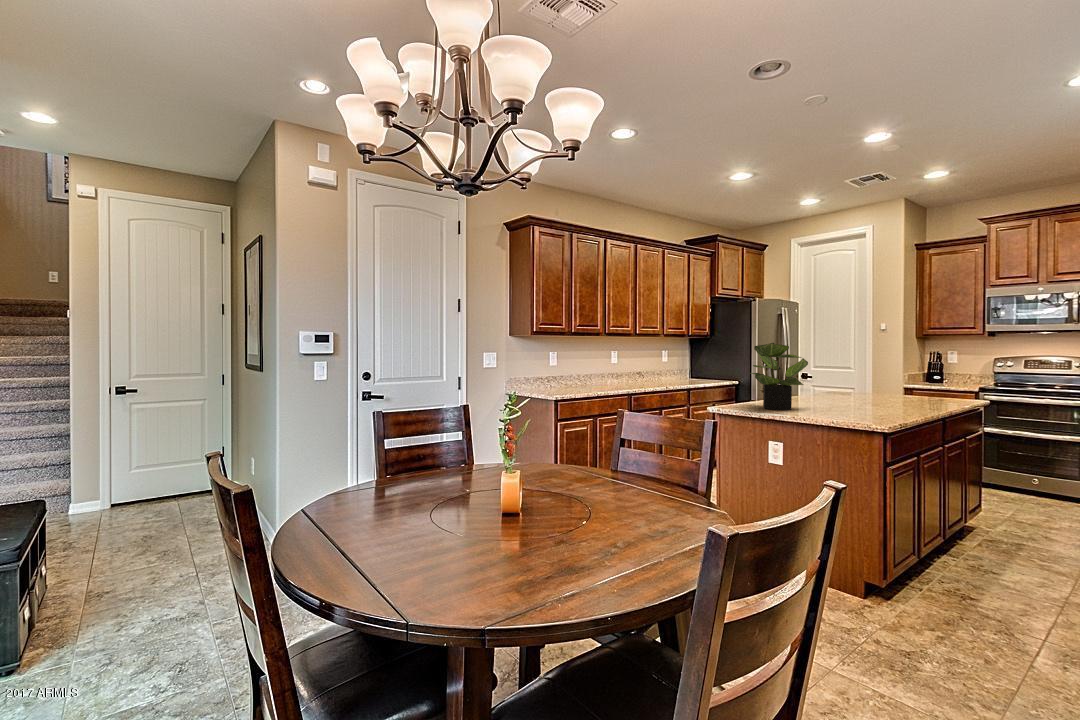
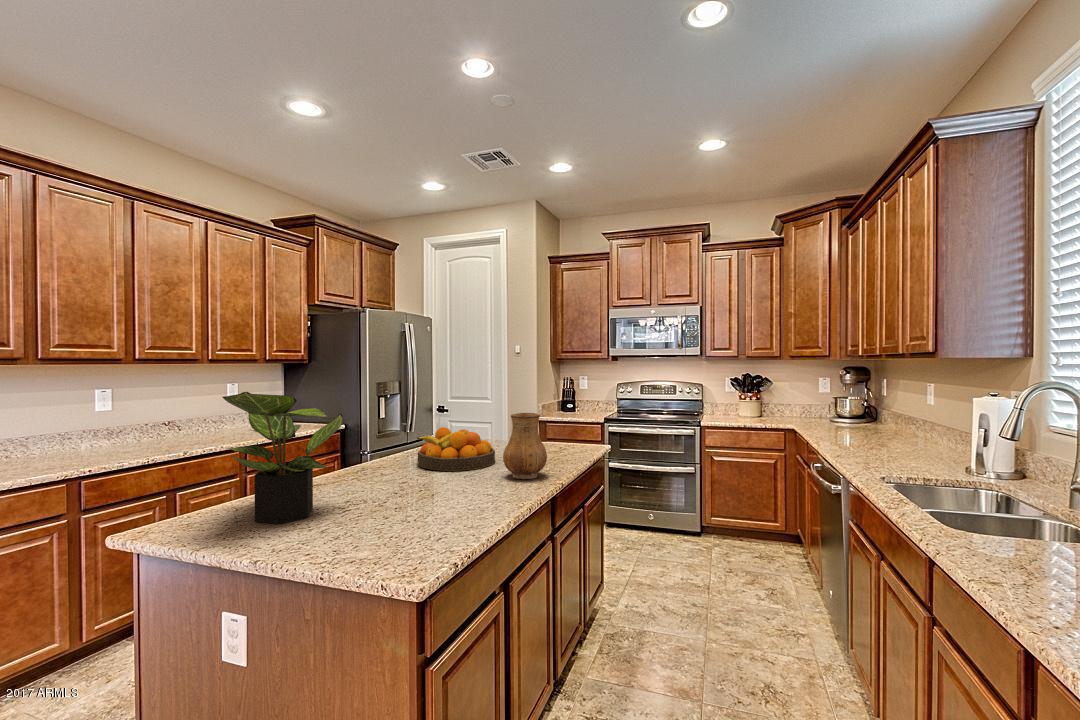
ceramic pitcher: none [901,365,937,407] -> present [503,413,547,479]
fruit bowl: none [828,376,888,402] -> present [417,427,495,471]

